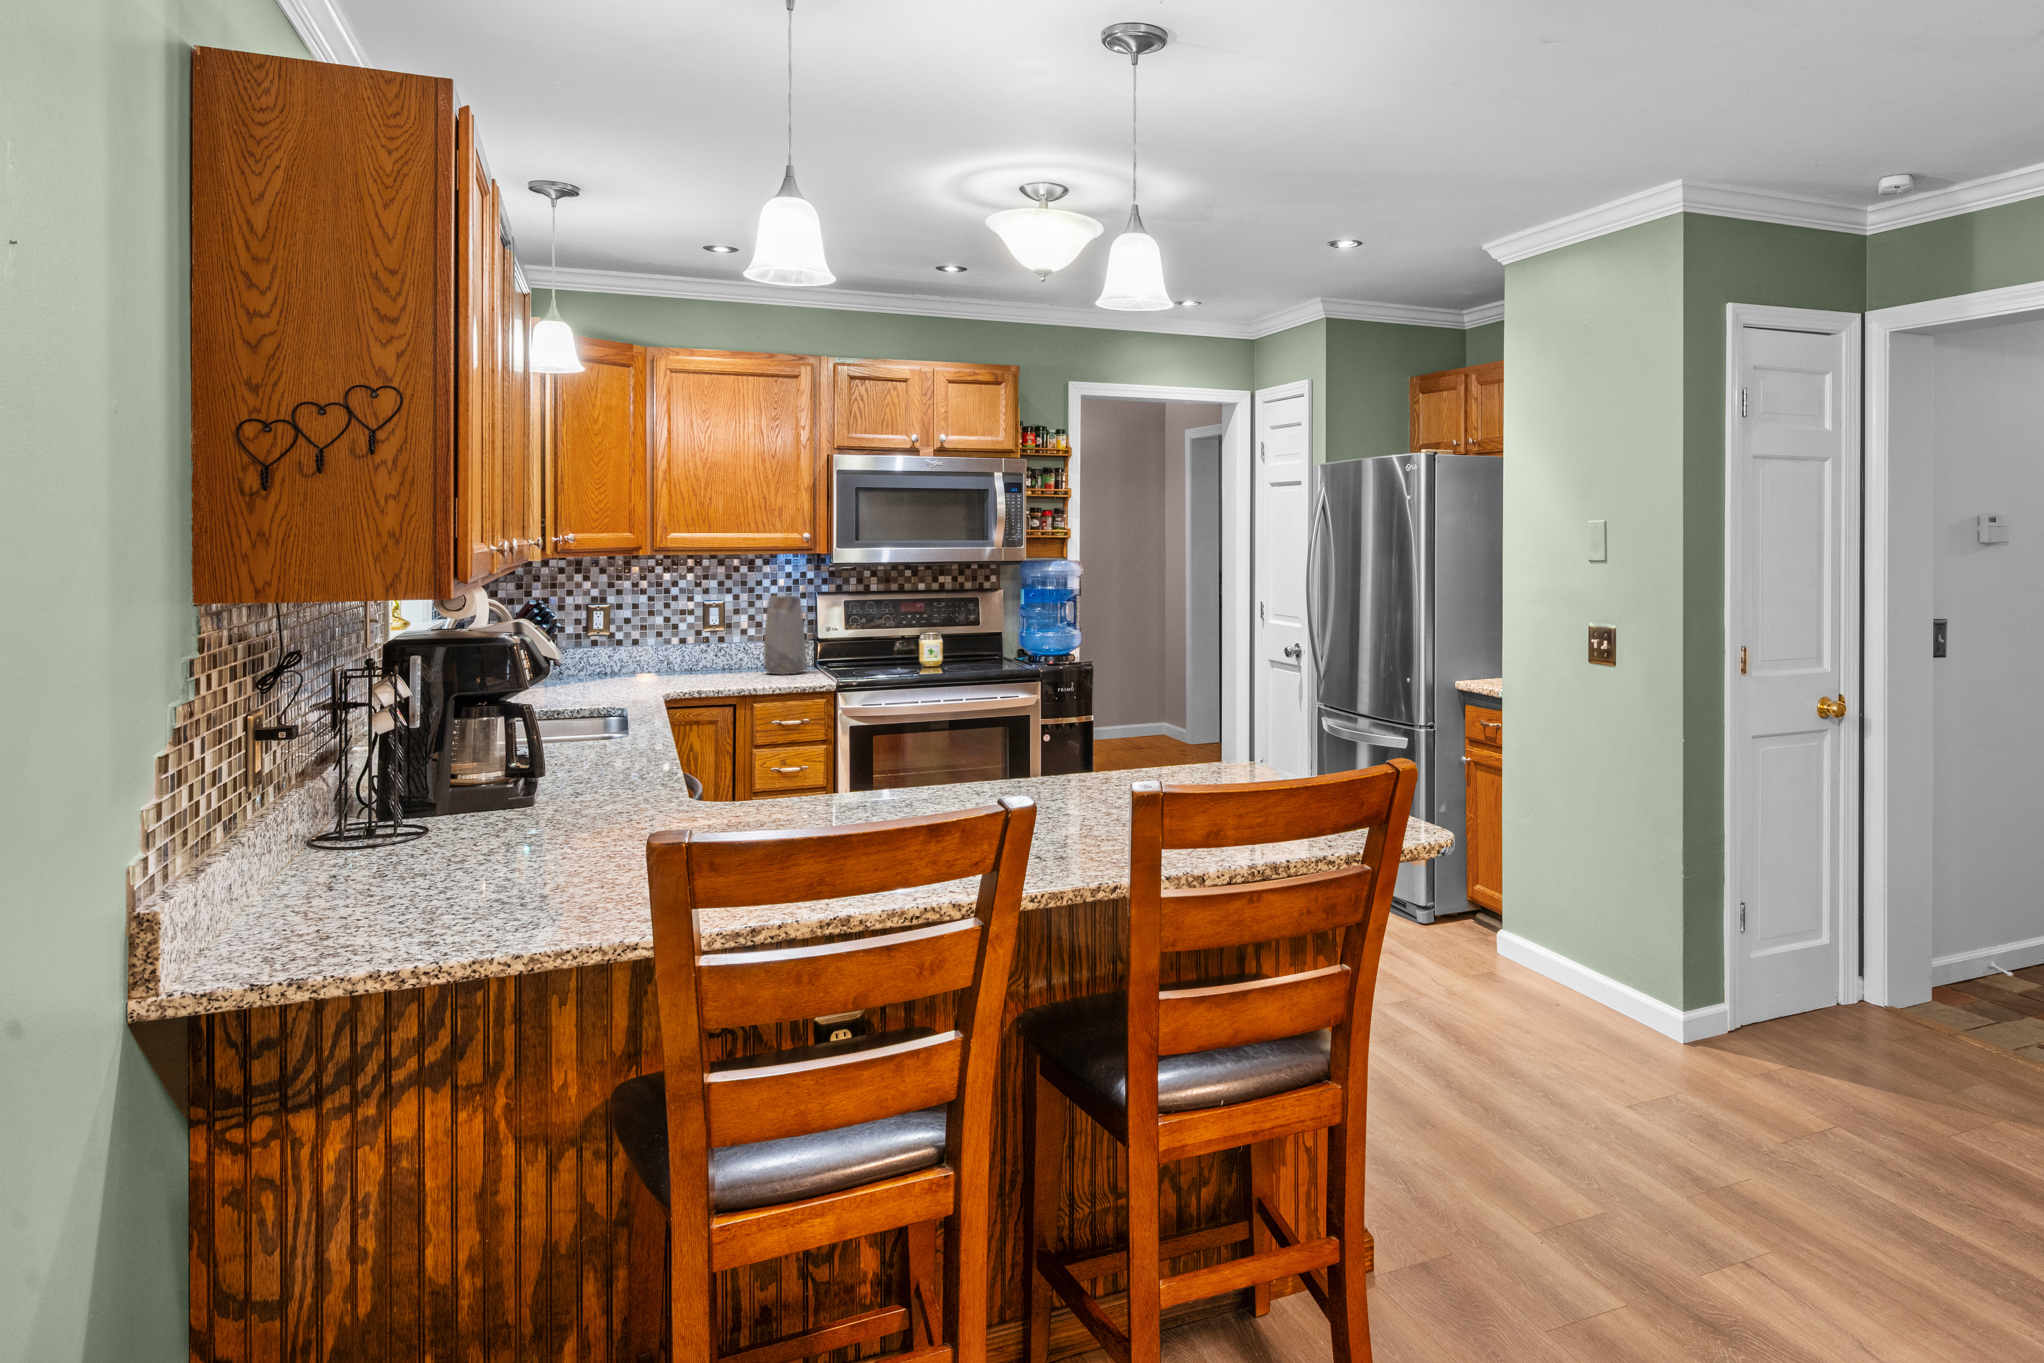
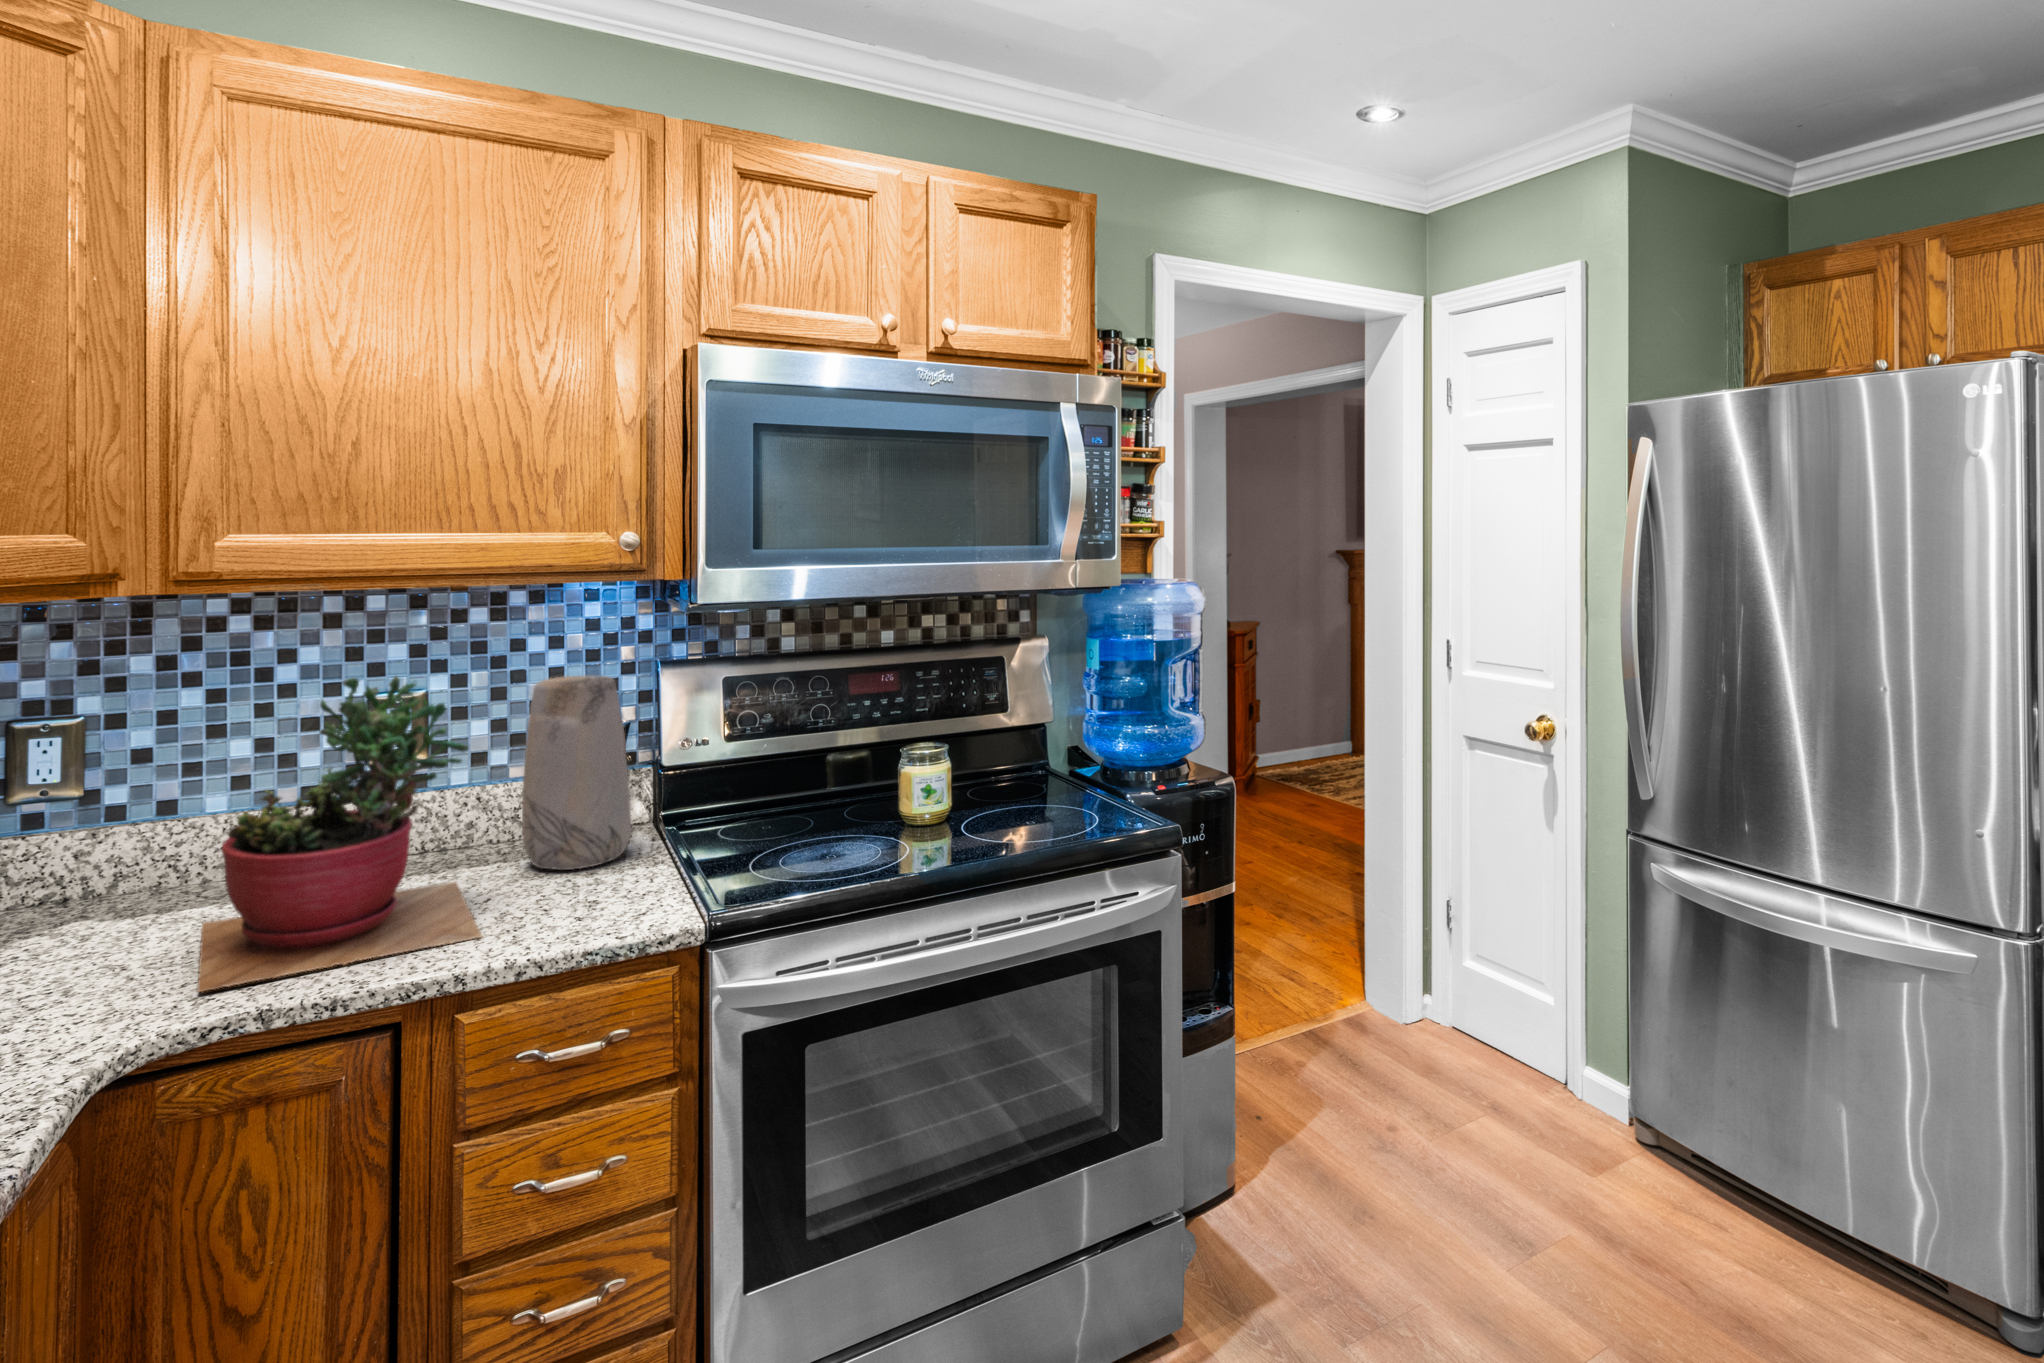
succulent plant: none [661,586,758,686] -> present [198,676,482,992]

